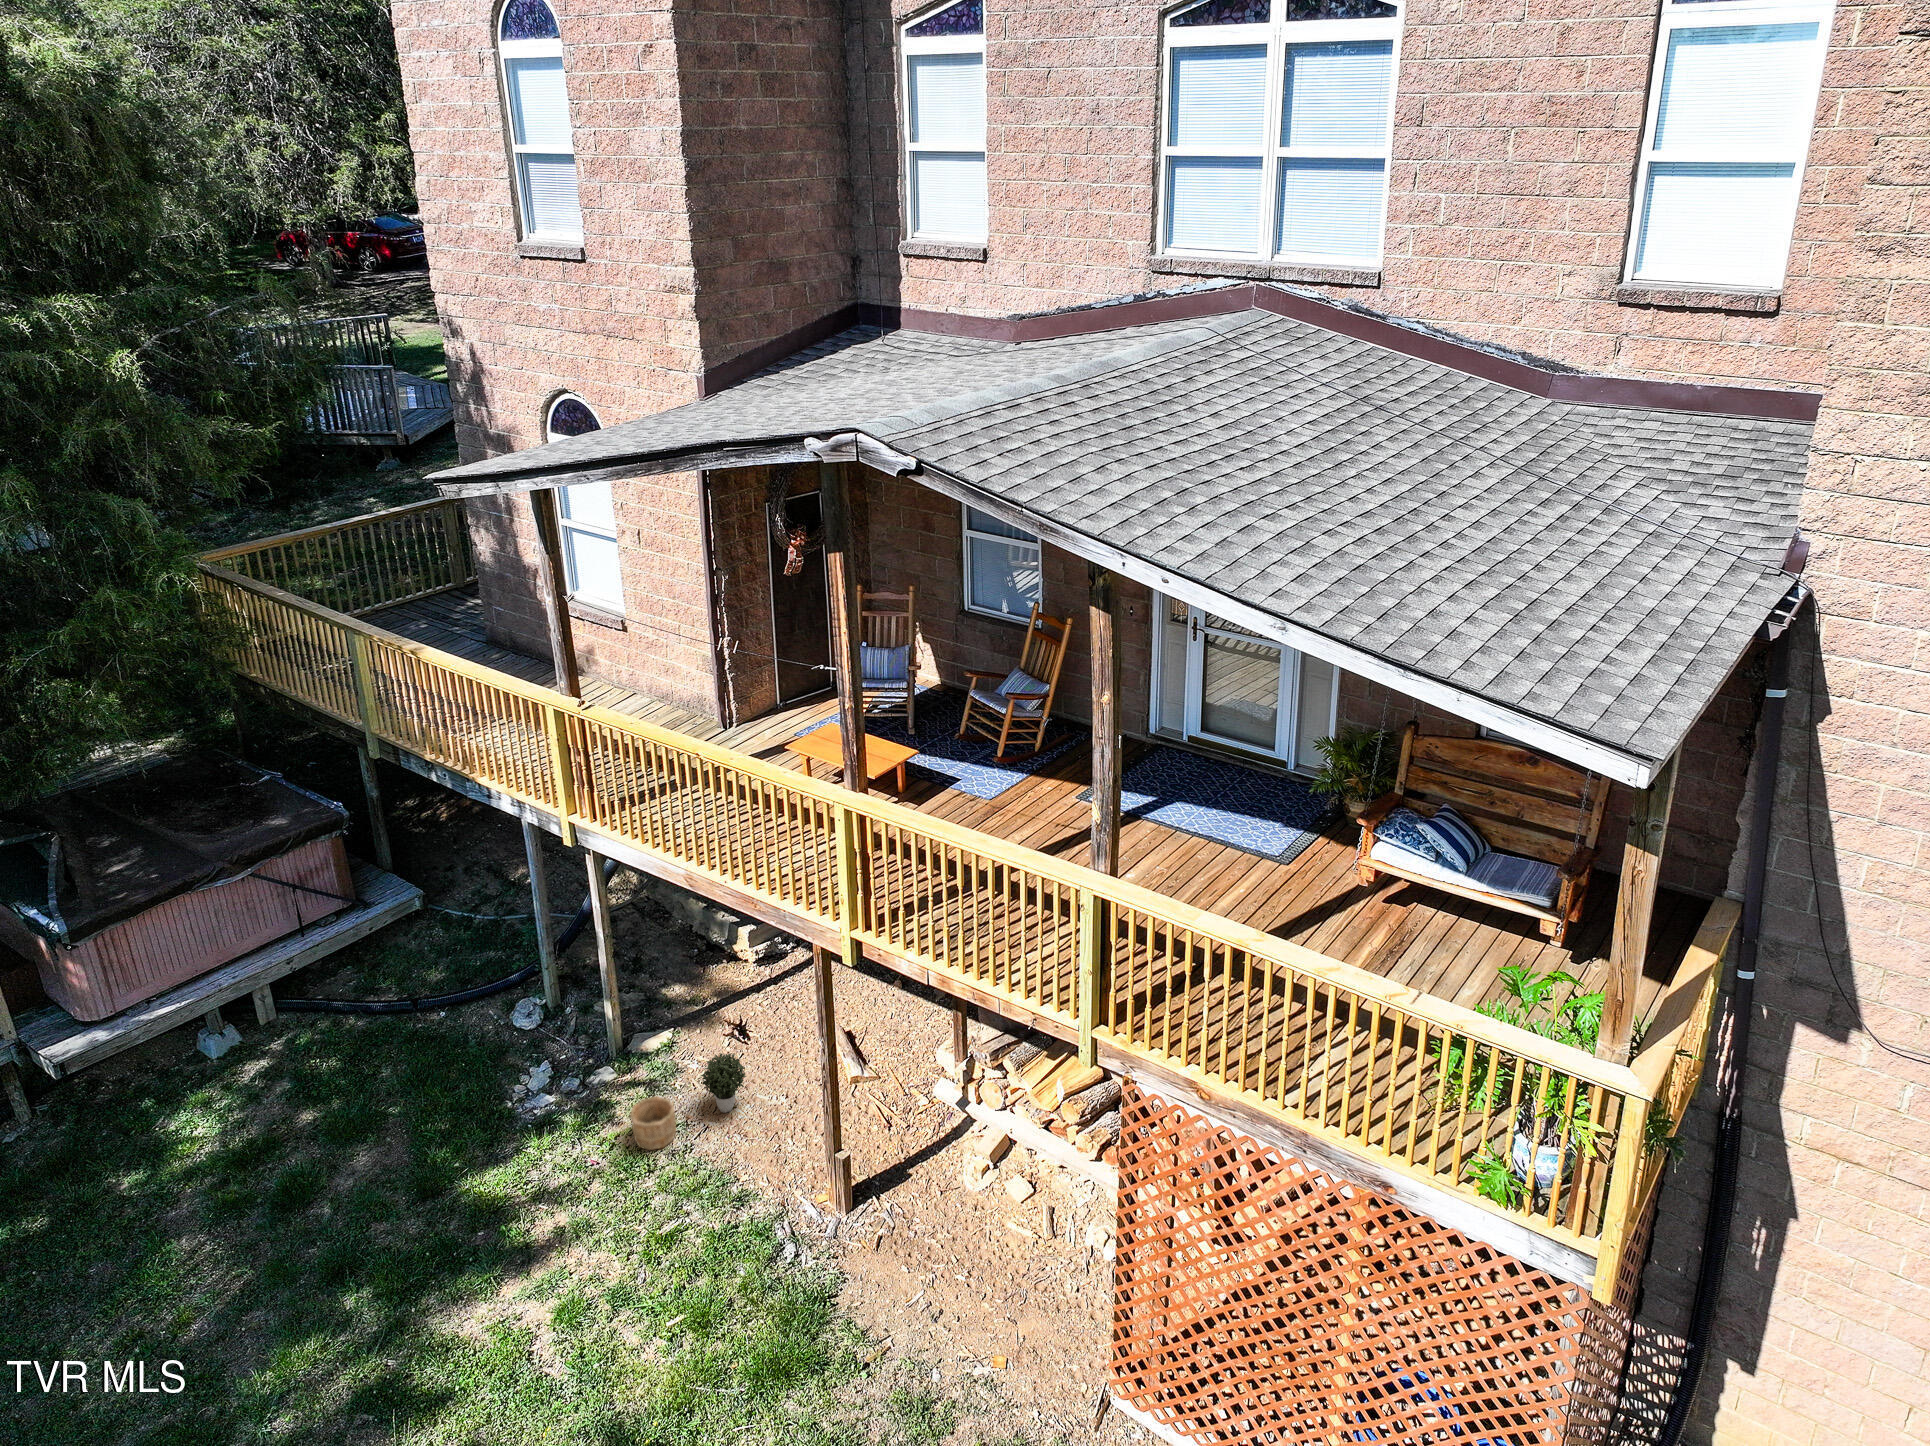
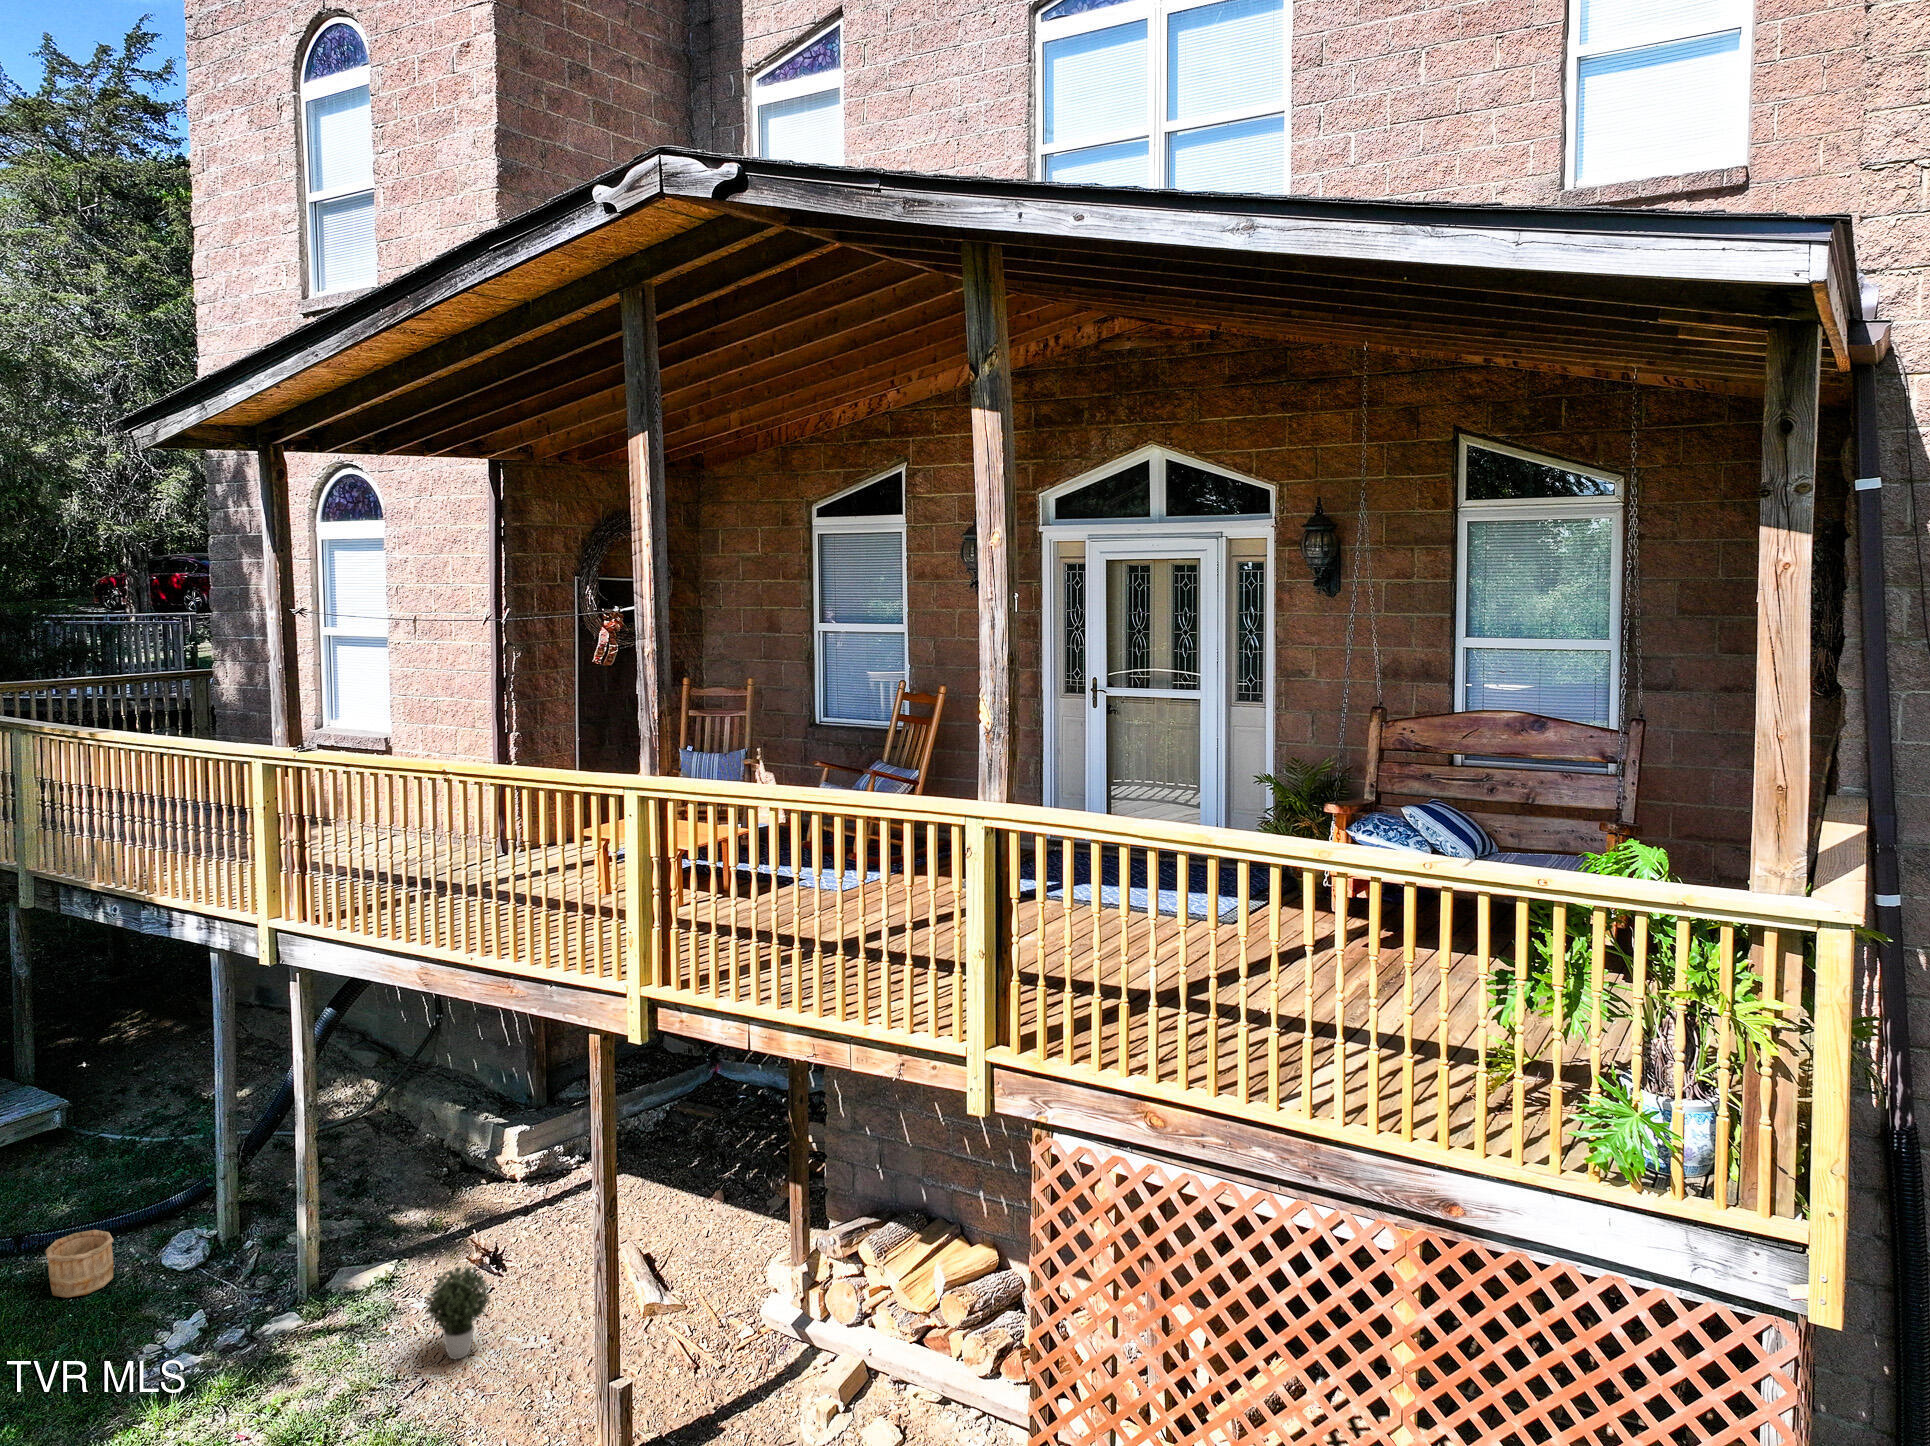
wooden bucket: present [630,1096,676,1150] -> present [46,1230,114,1298]

